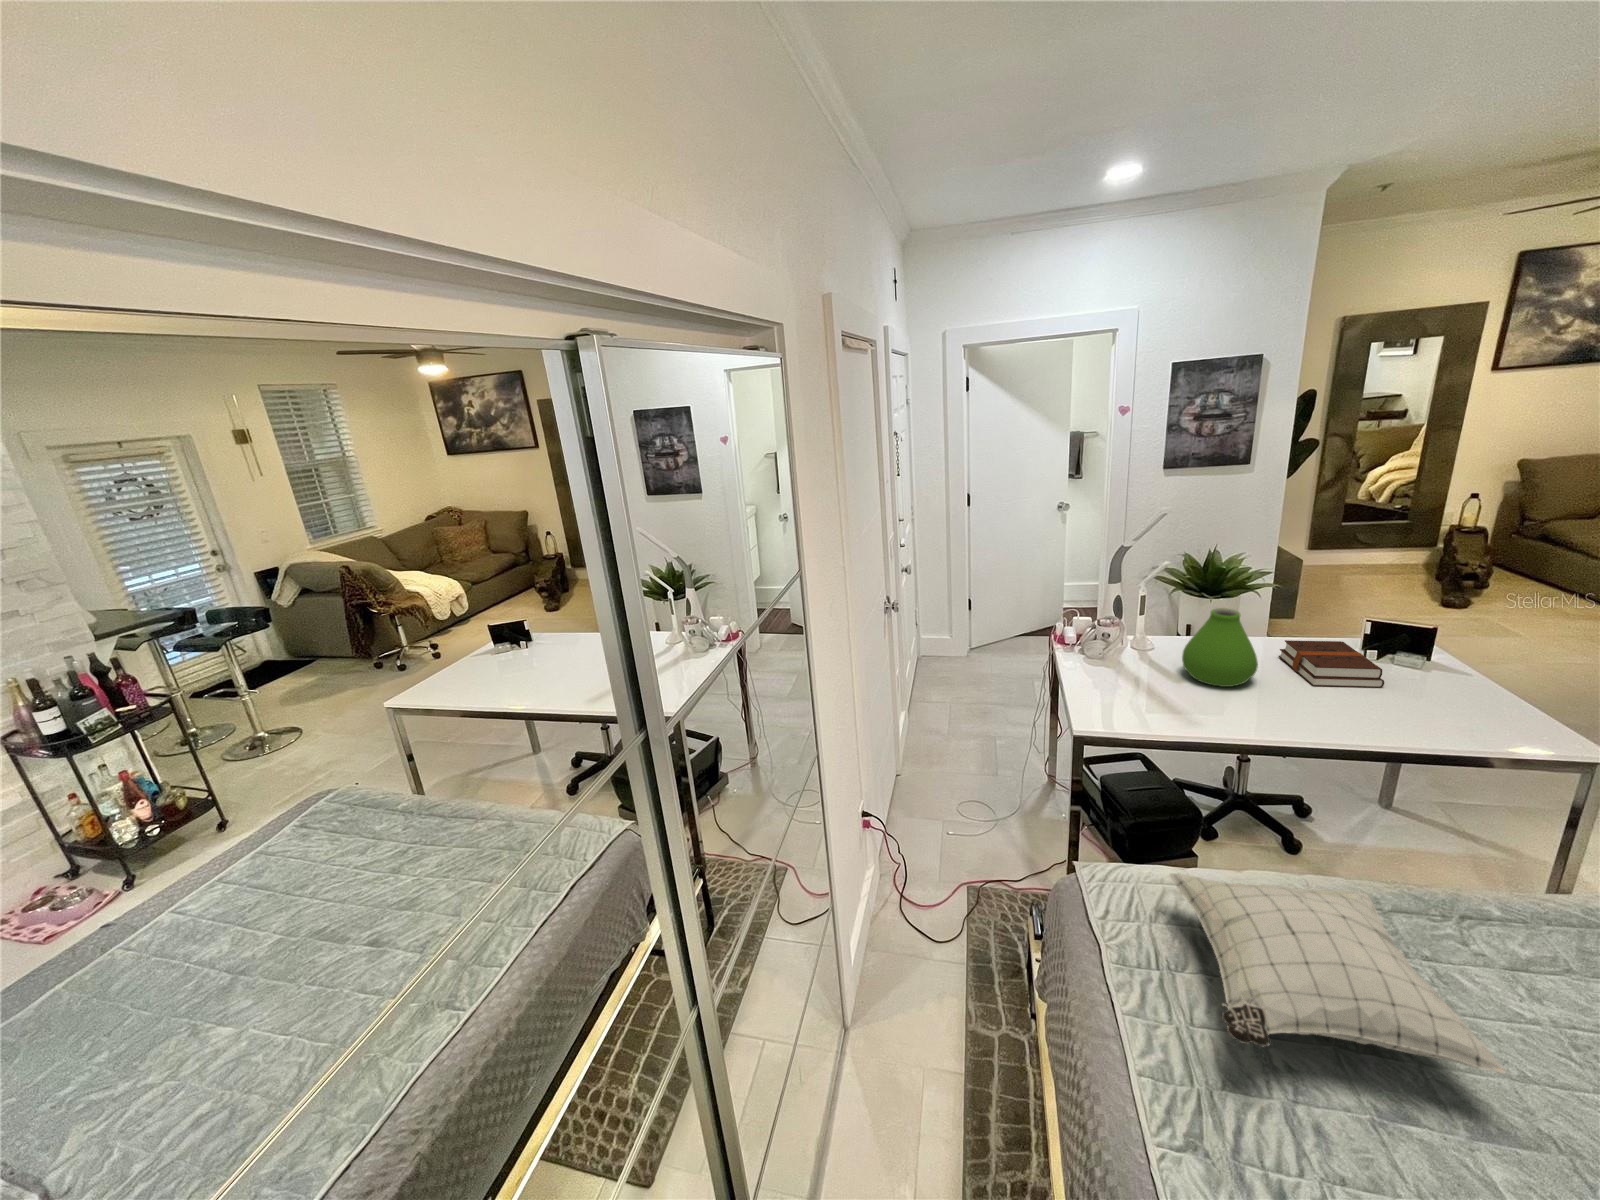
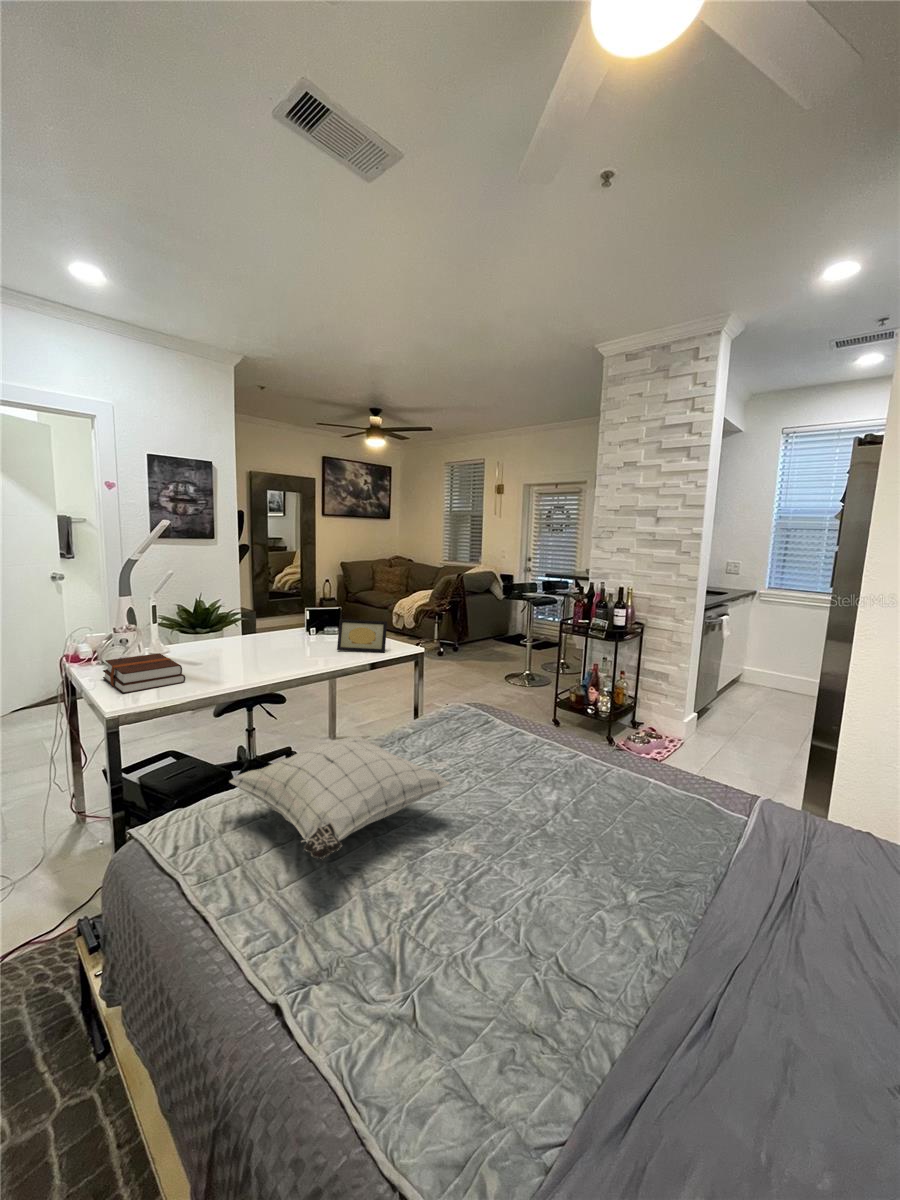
vase: present [1182,608,1258,687] -> none [196,602,253,664]
hardback book: present [1279,640,1384,688] -> present [103,653,185,693]
picture frame: none [1405,659,1534,738] -> present [337,619,387,652]

